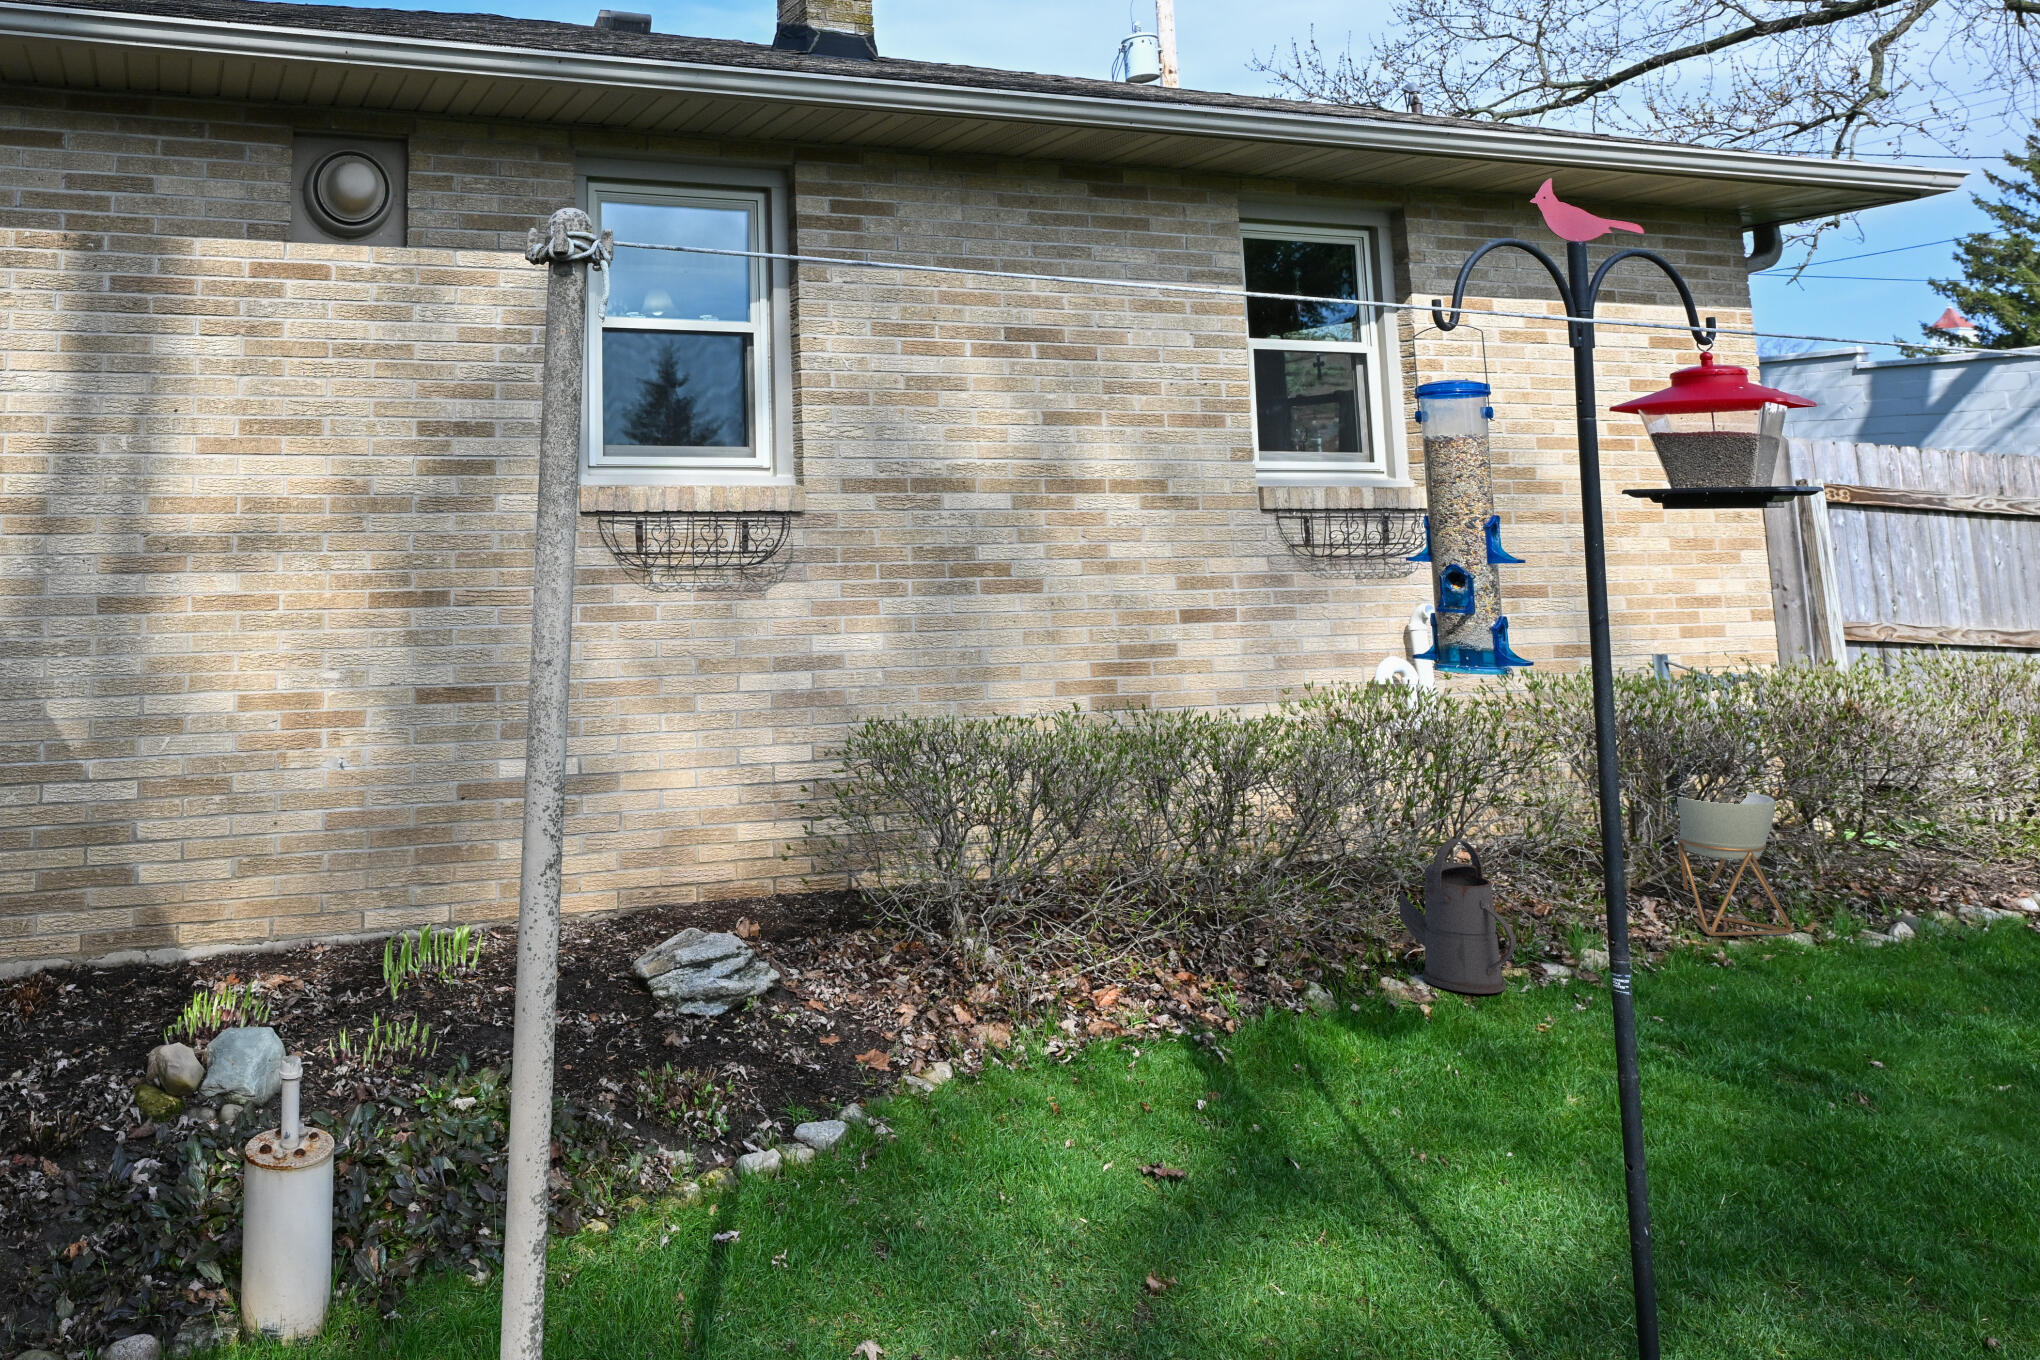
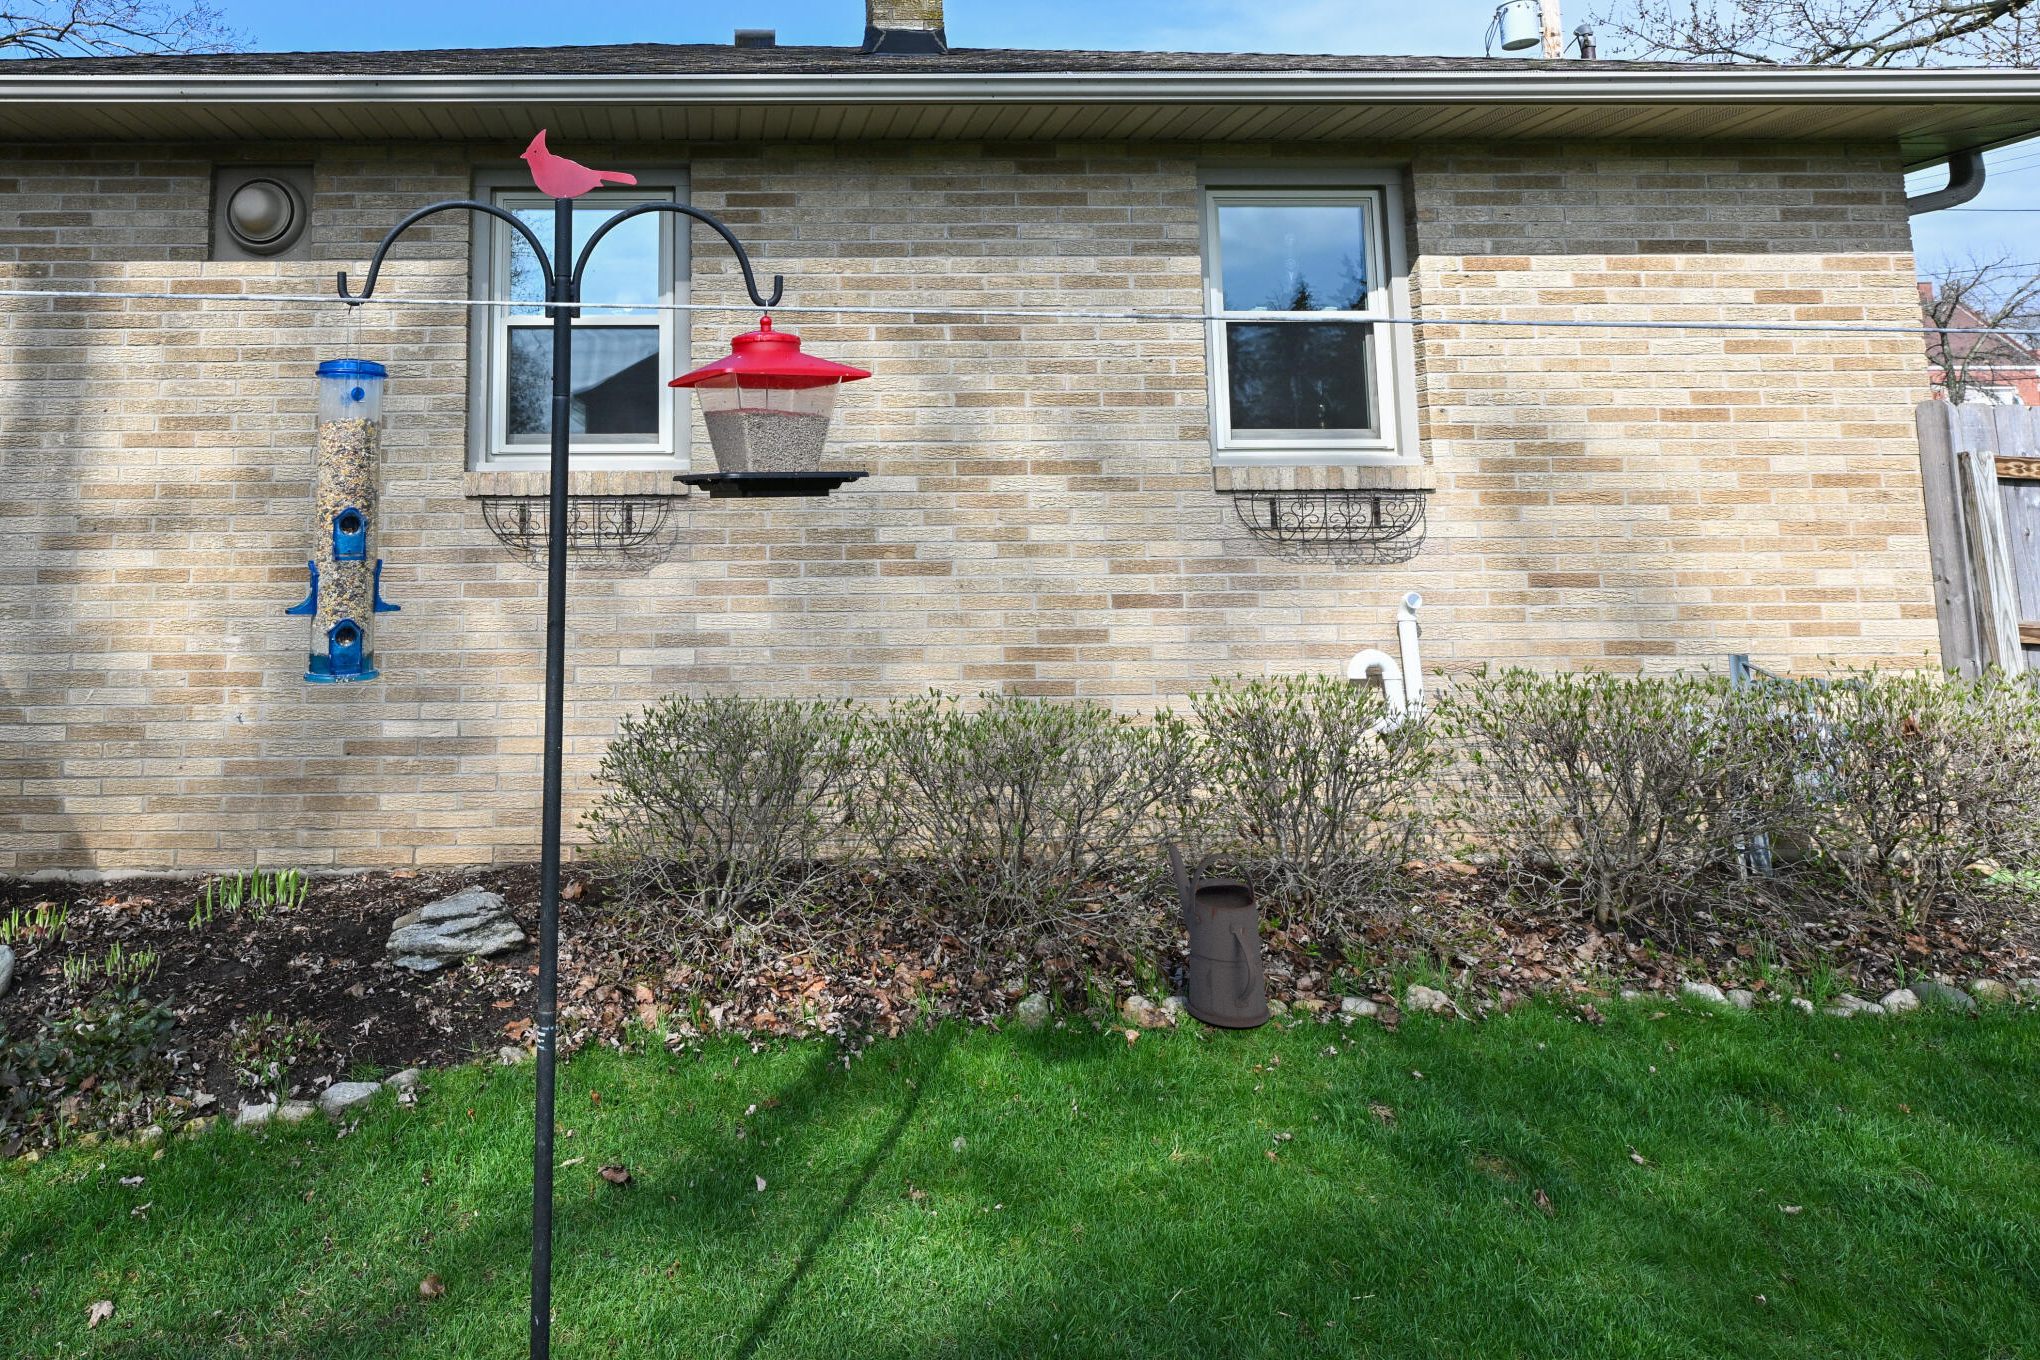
planter: present [1677,792,1793,936] -> none [1583,809,1729,990]

